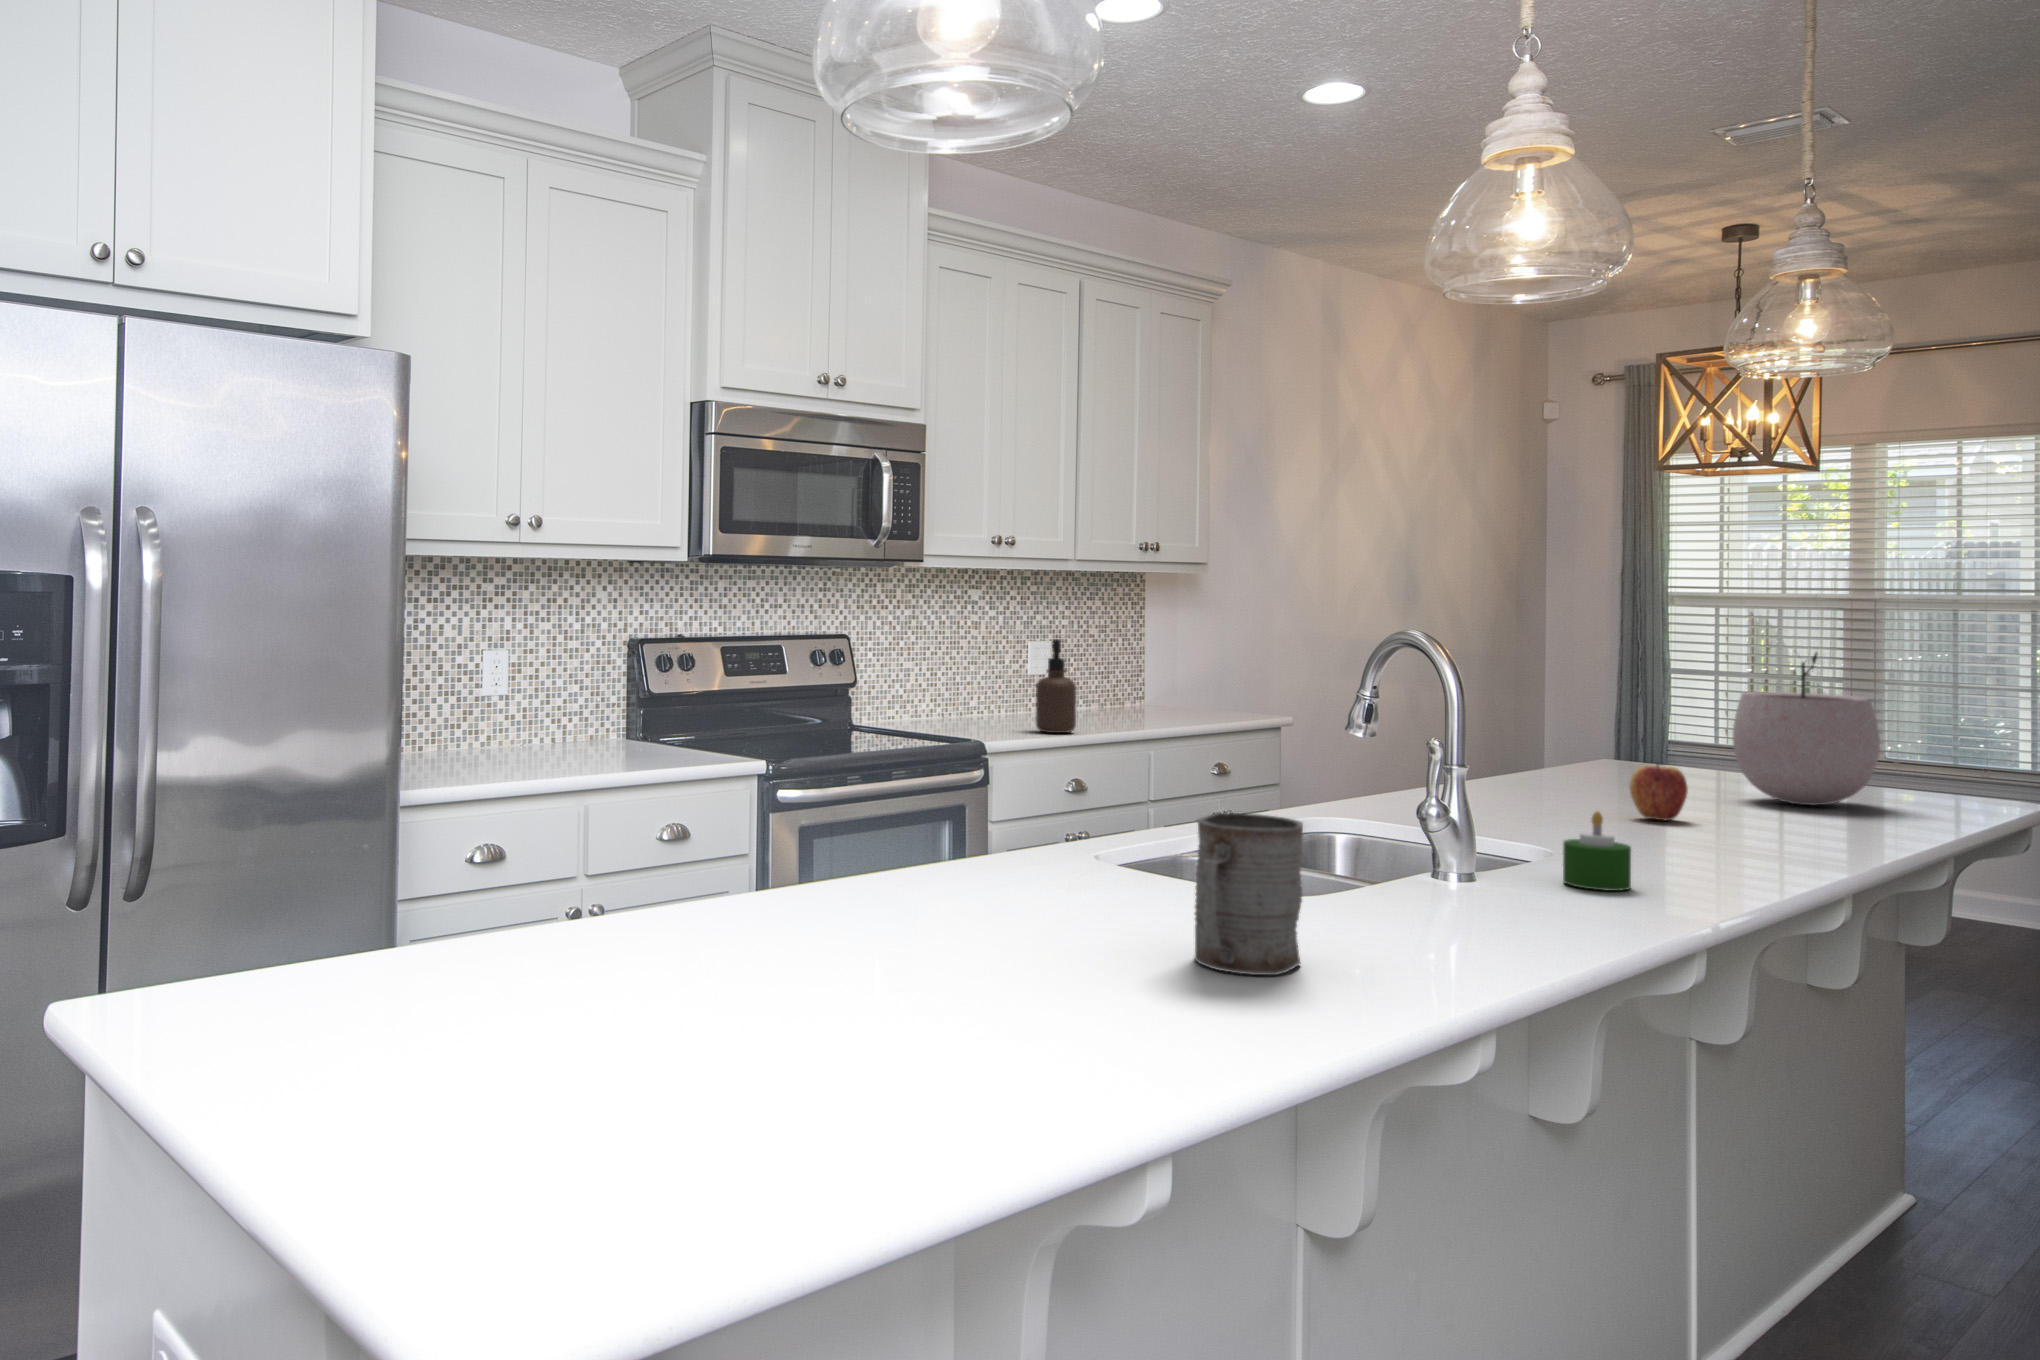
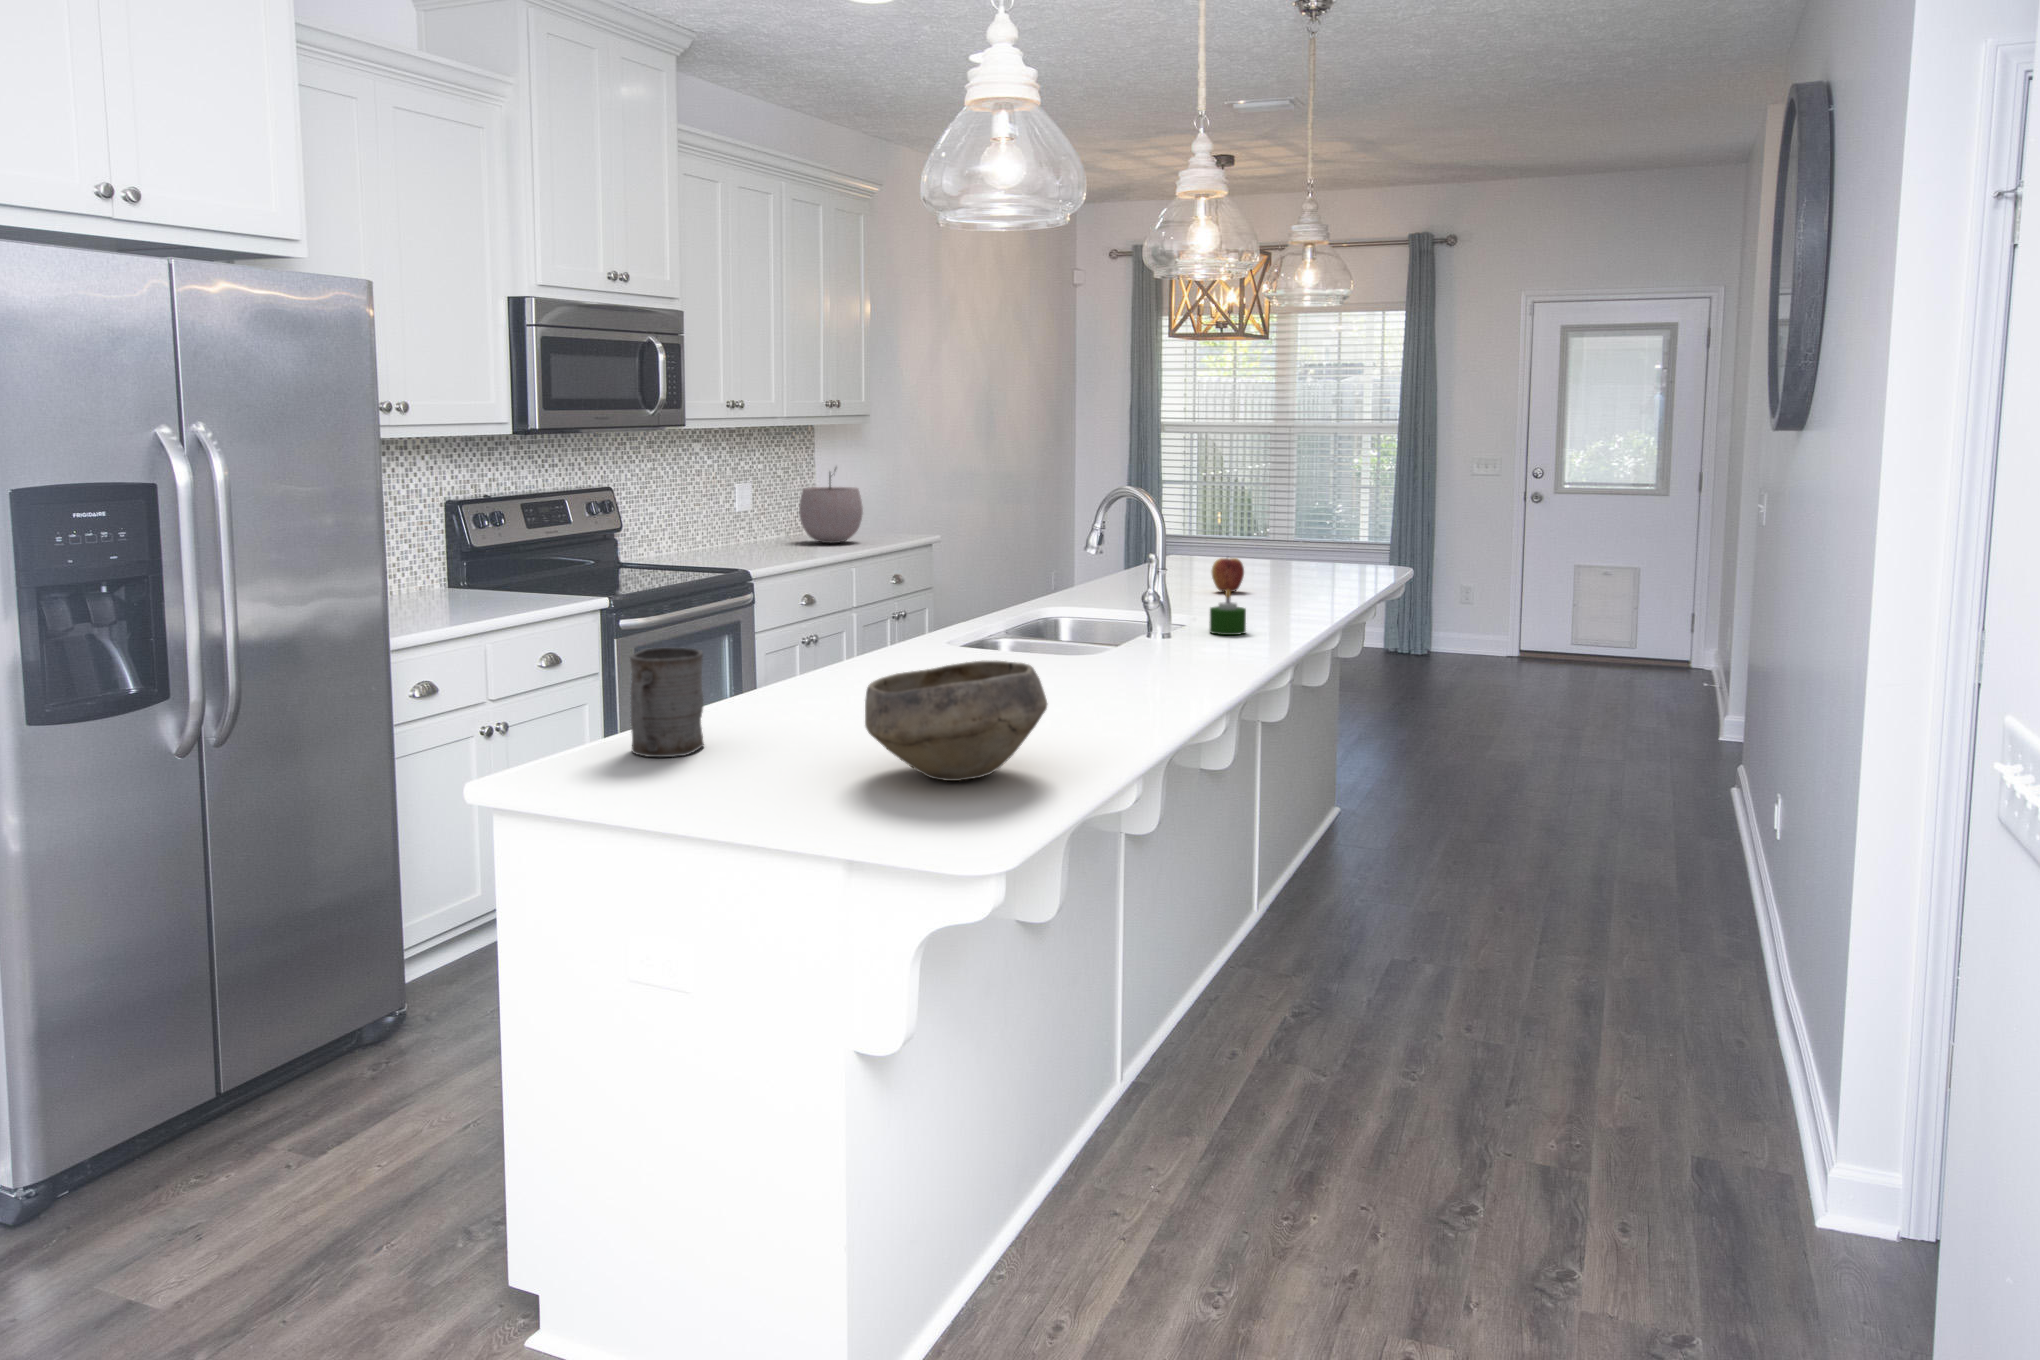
soap dispenser: present [1036,639,1076,733] -> none [768,484,800,558]
plant pot: present [1733,653,1880,805] -> present [799,469,863,543]
mug: present [1194,813,1303,975] -> present [630,648,704,757]
bowl: none [610,891,950,1119] -> present [865,661,1047,781]

